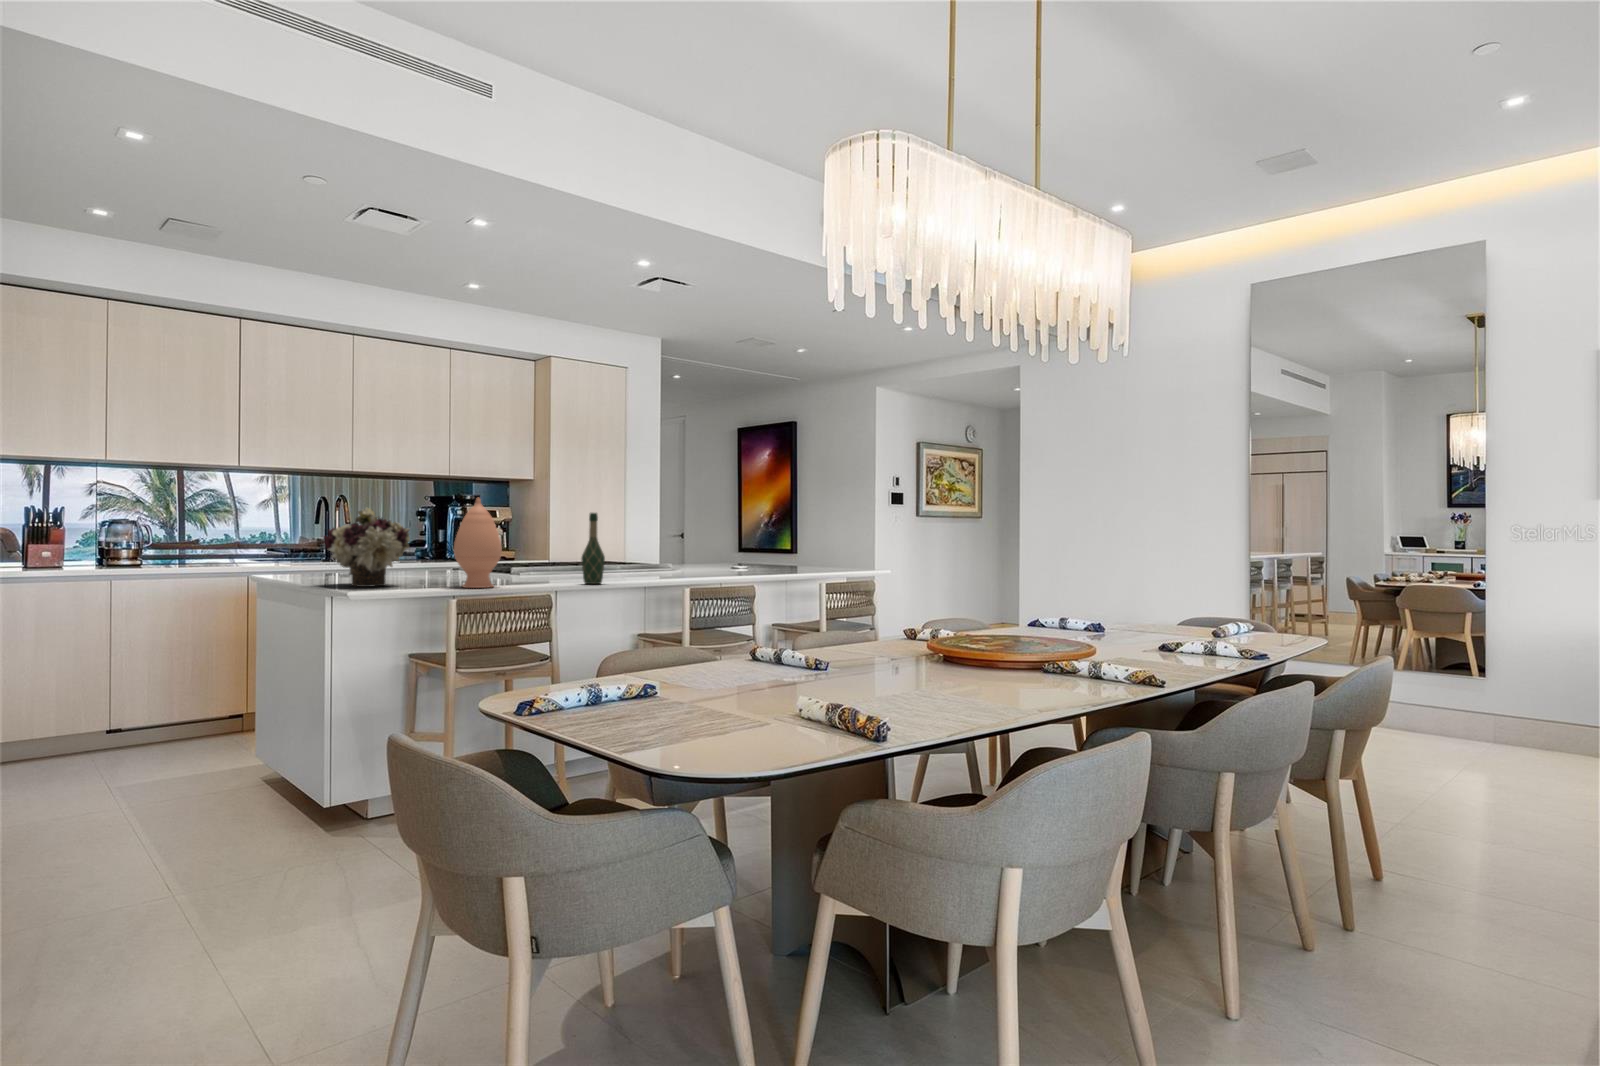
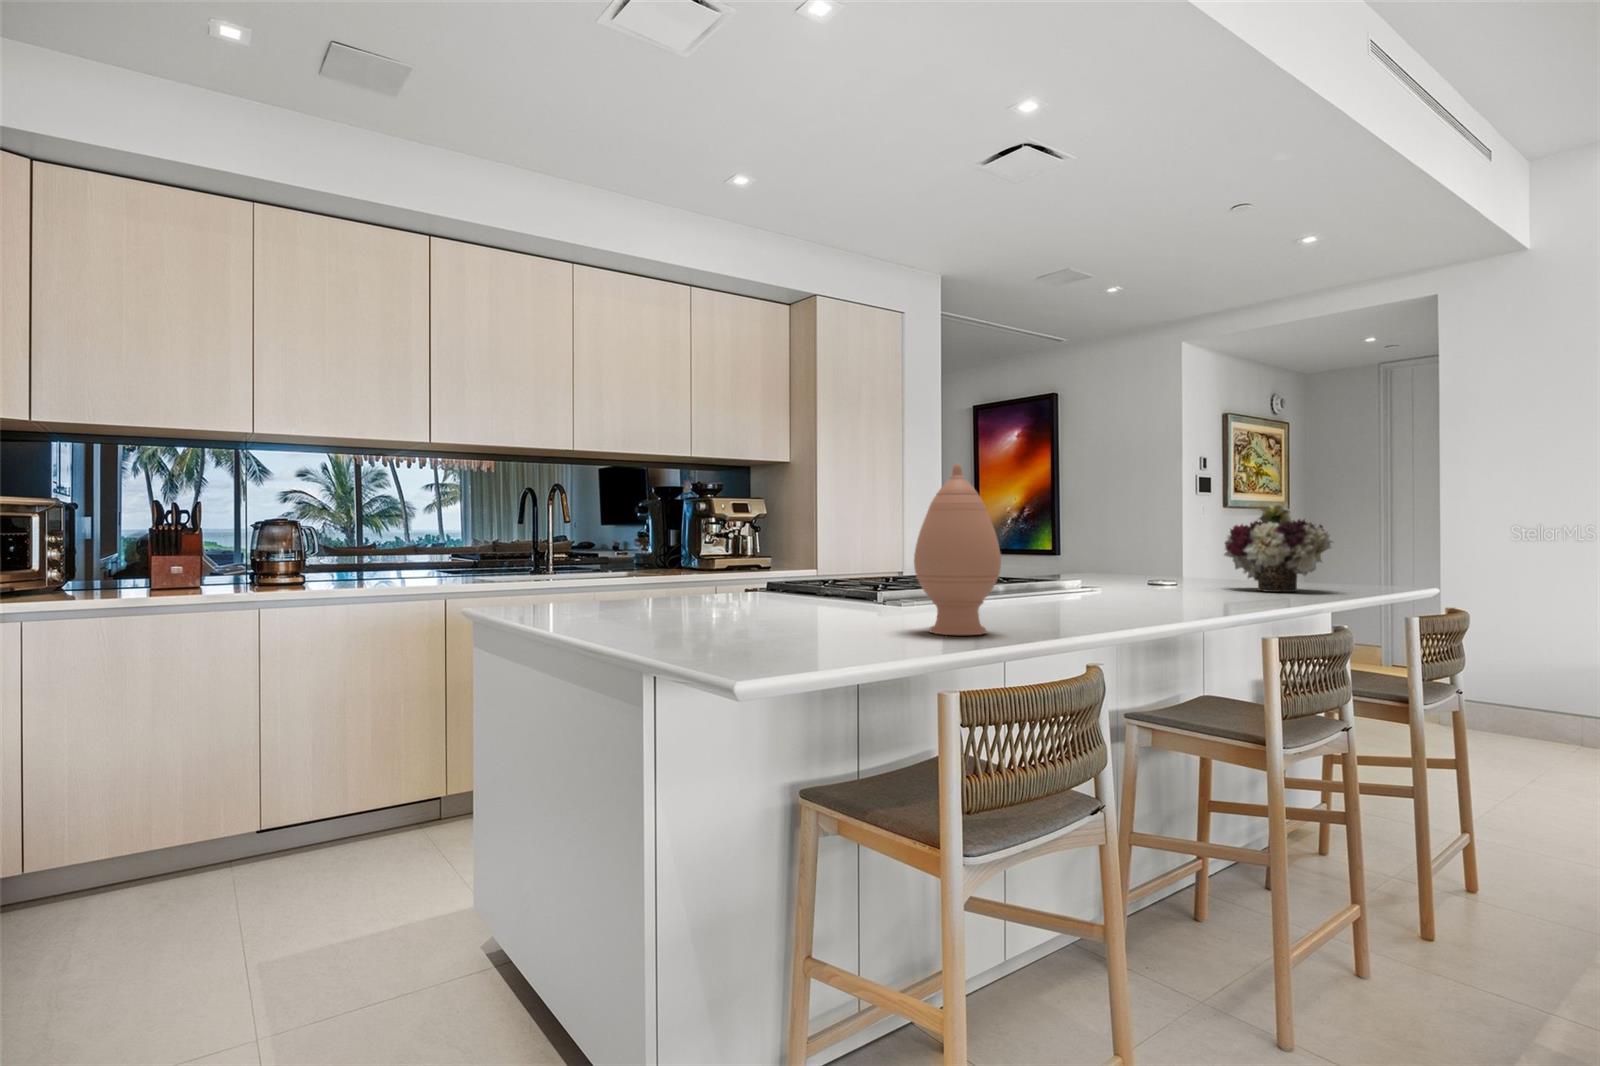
flower arrangement: present [324,508,410,587] -> present [1224,503,1333,592]
wine bottle: present [581,513,605,584] -> none [1093,492,1136,622]

